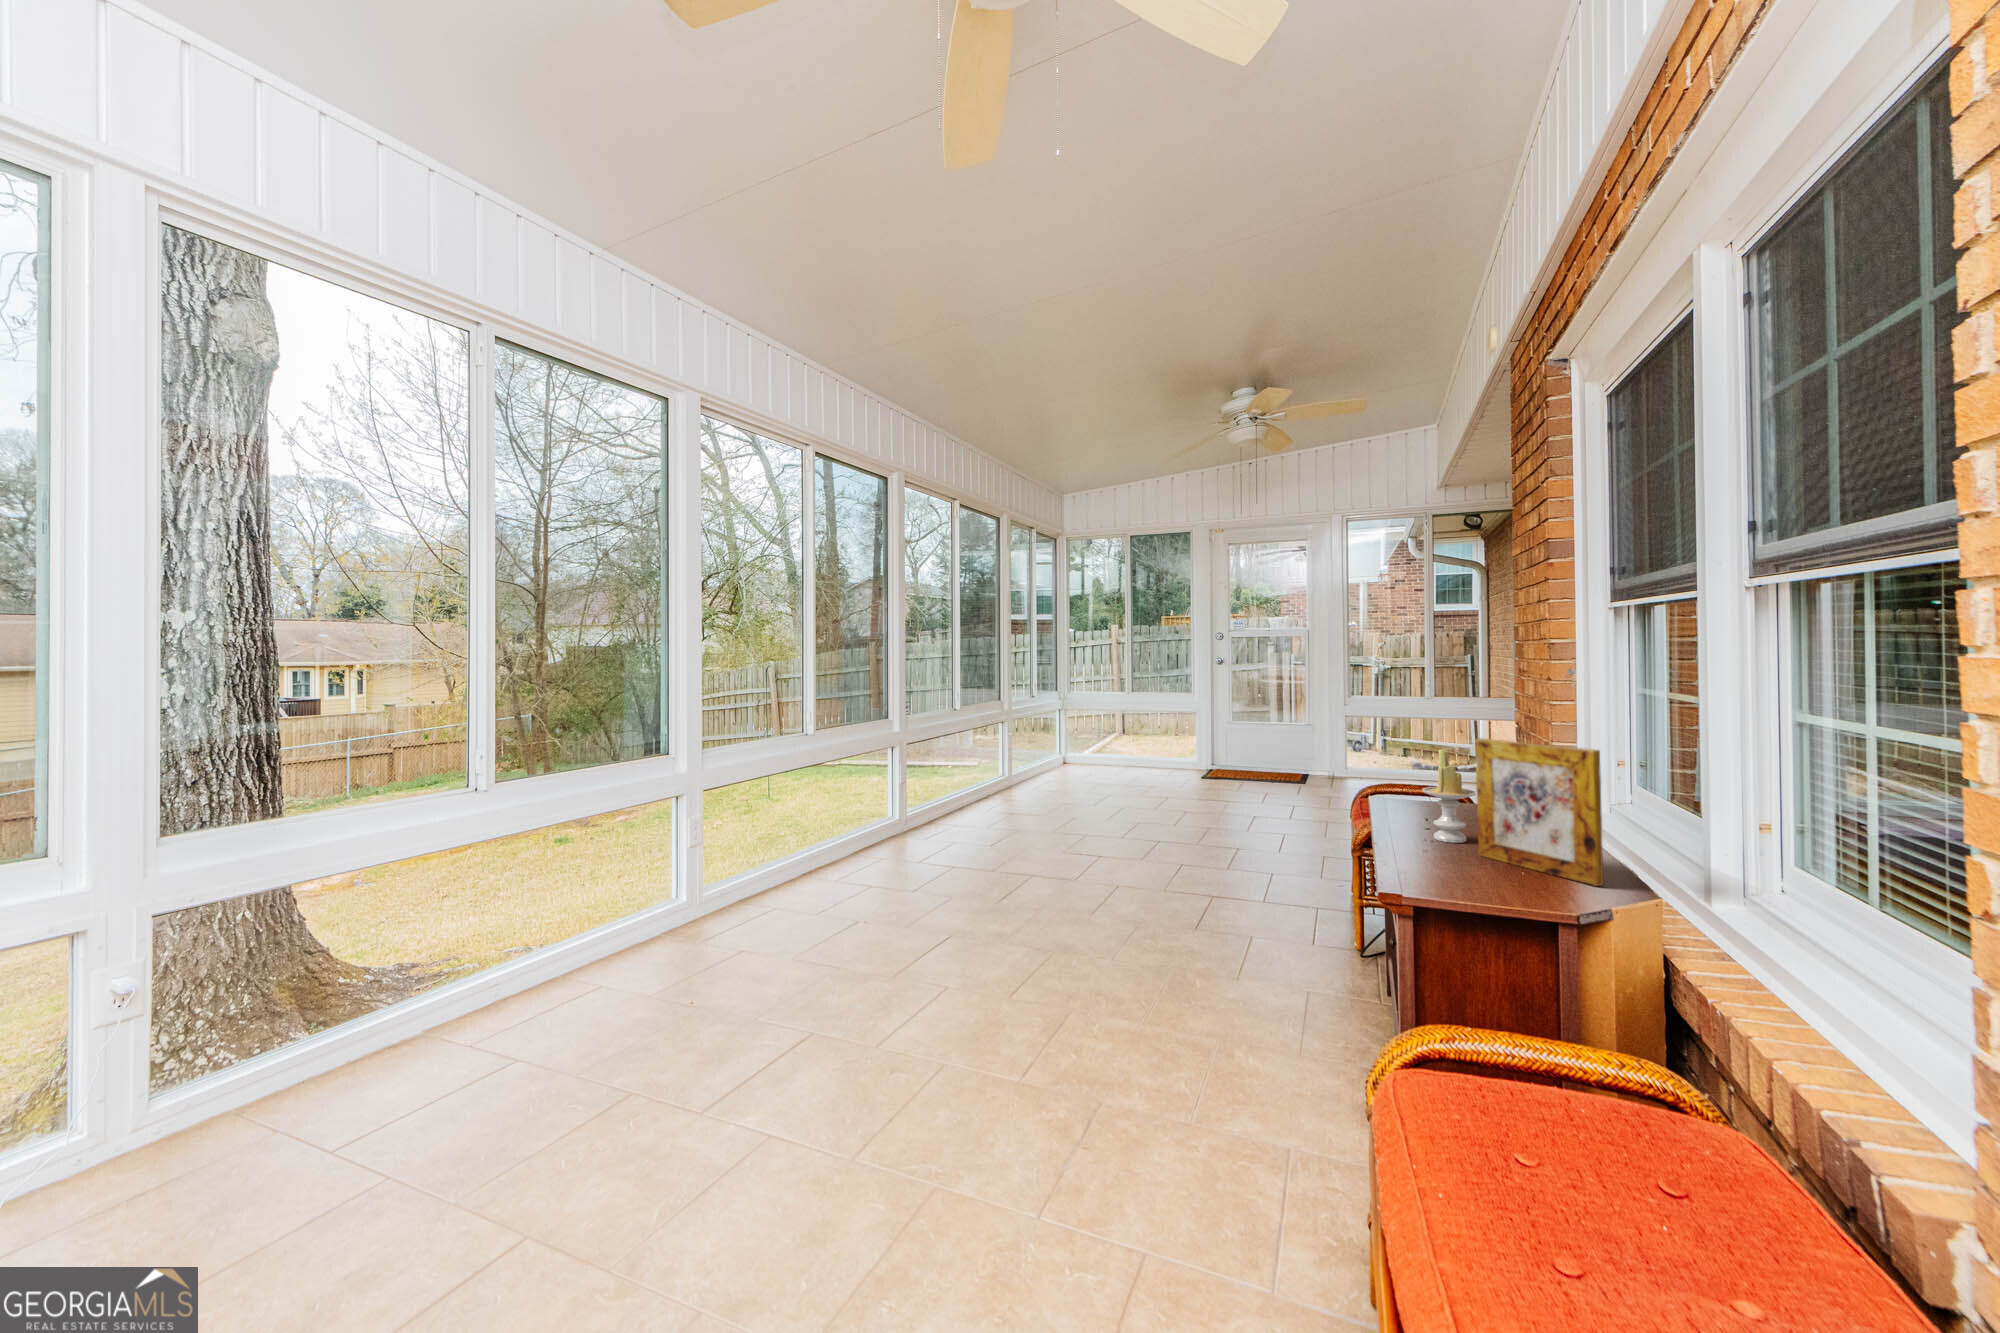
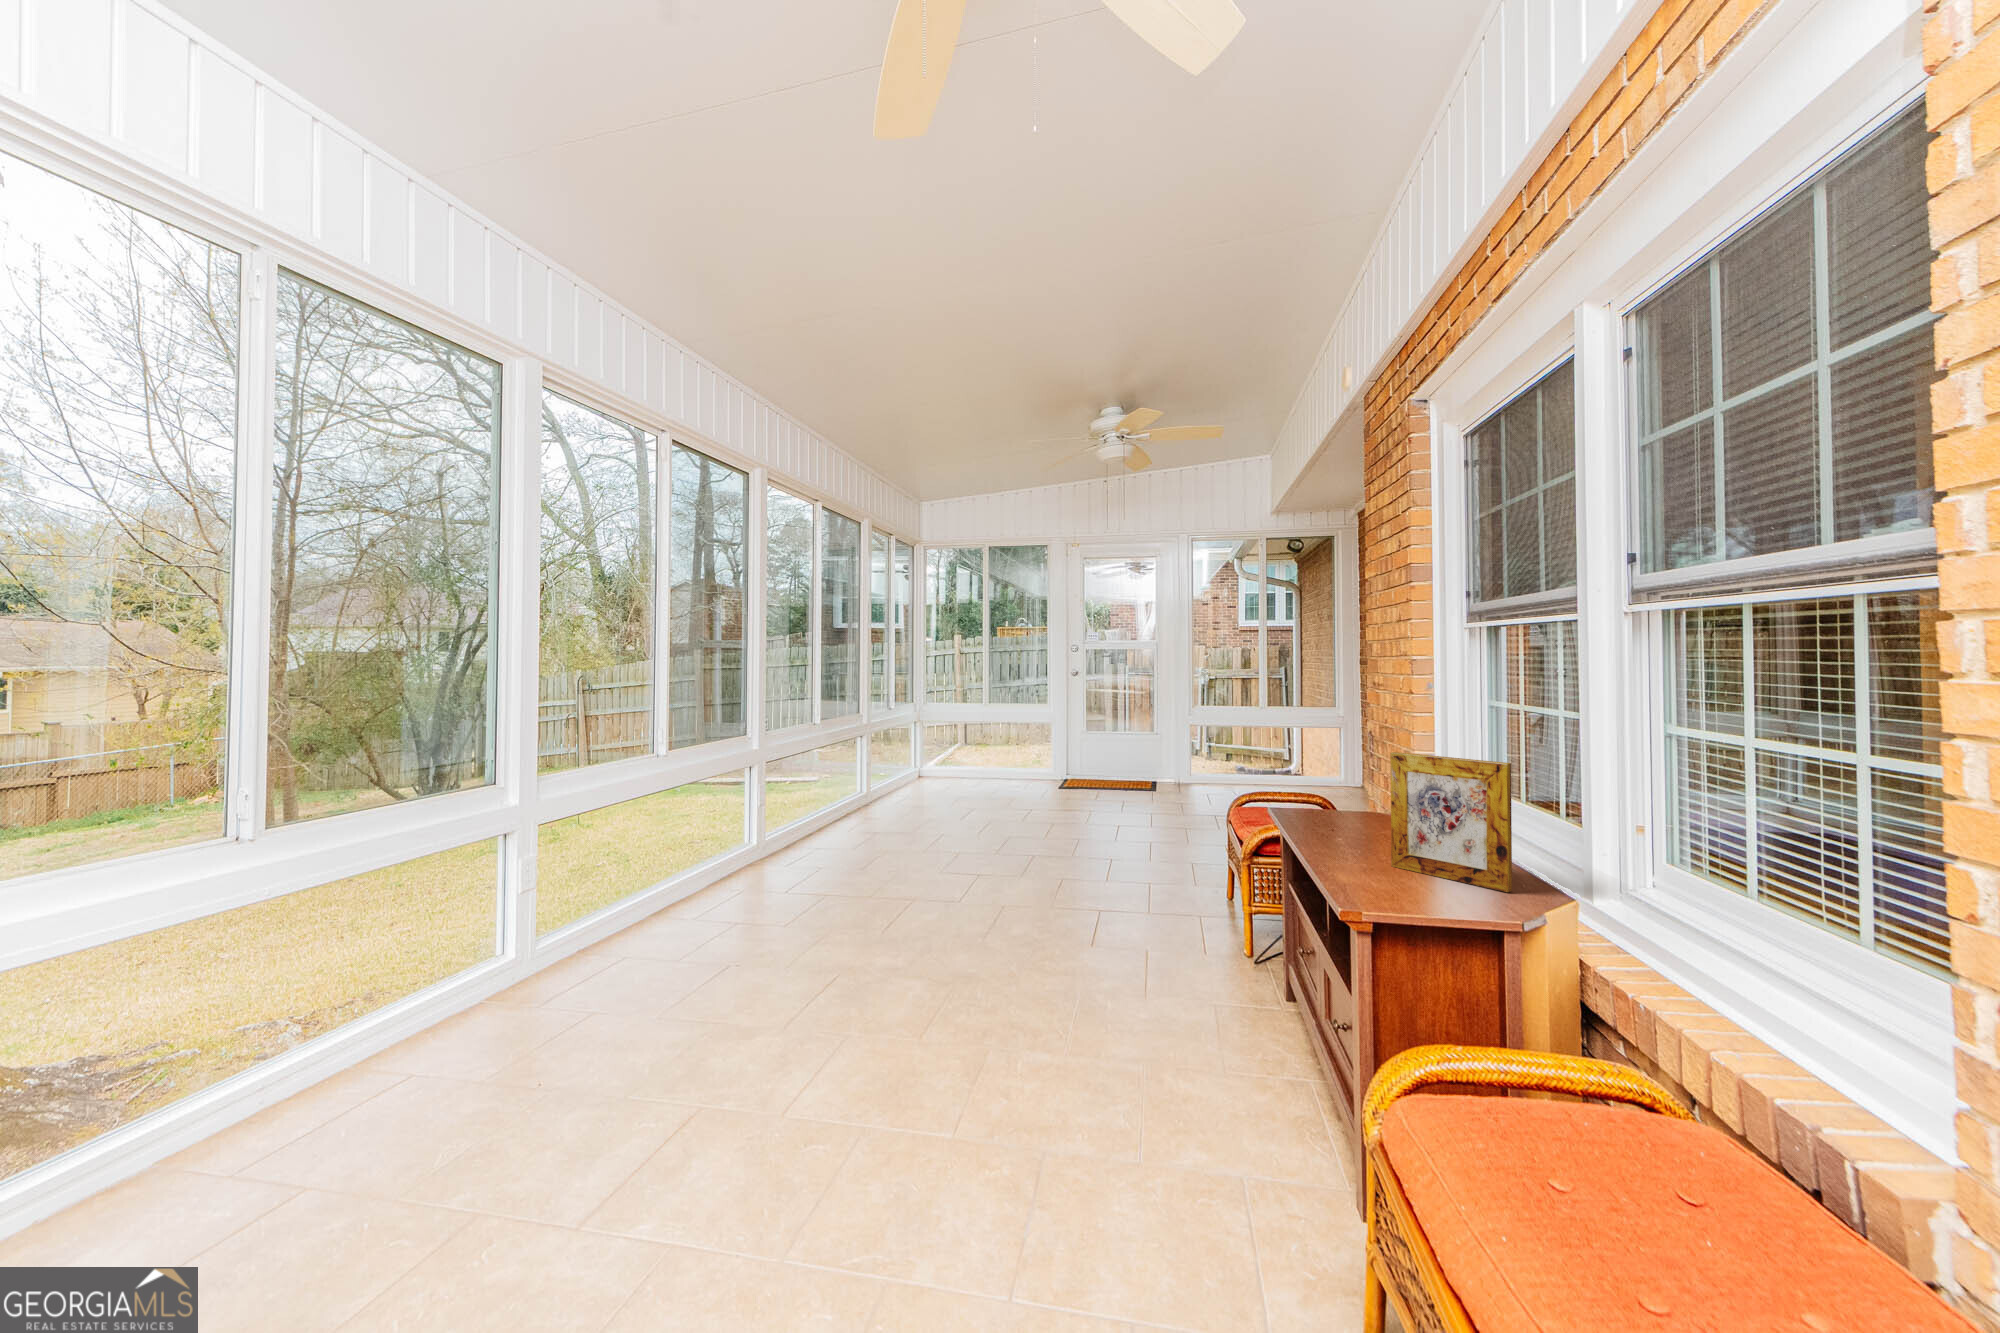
candle: present [1423,749,1476,843] -> none [1331,762,1381,854]

